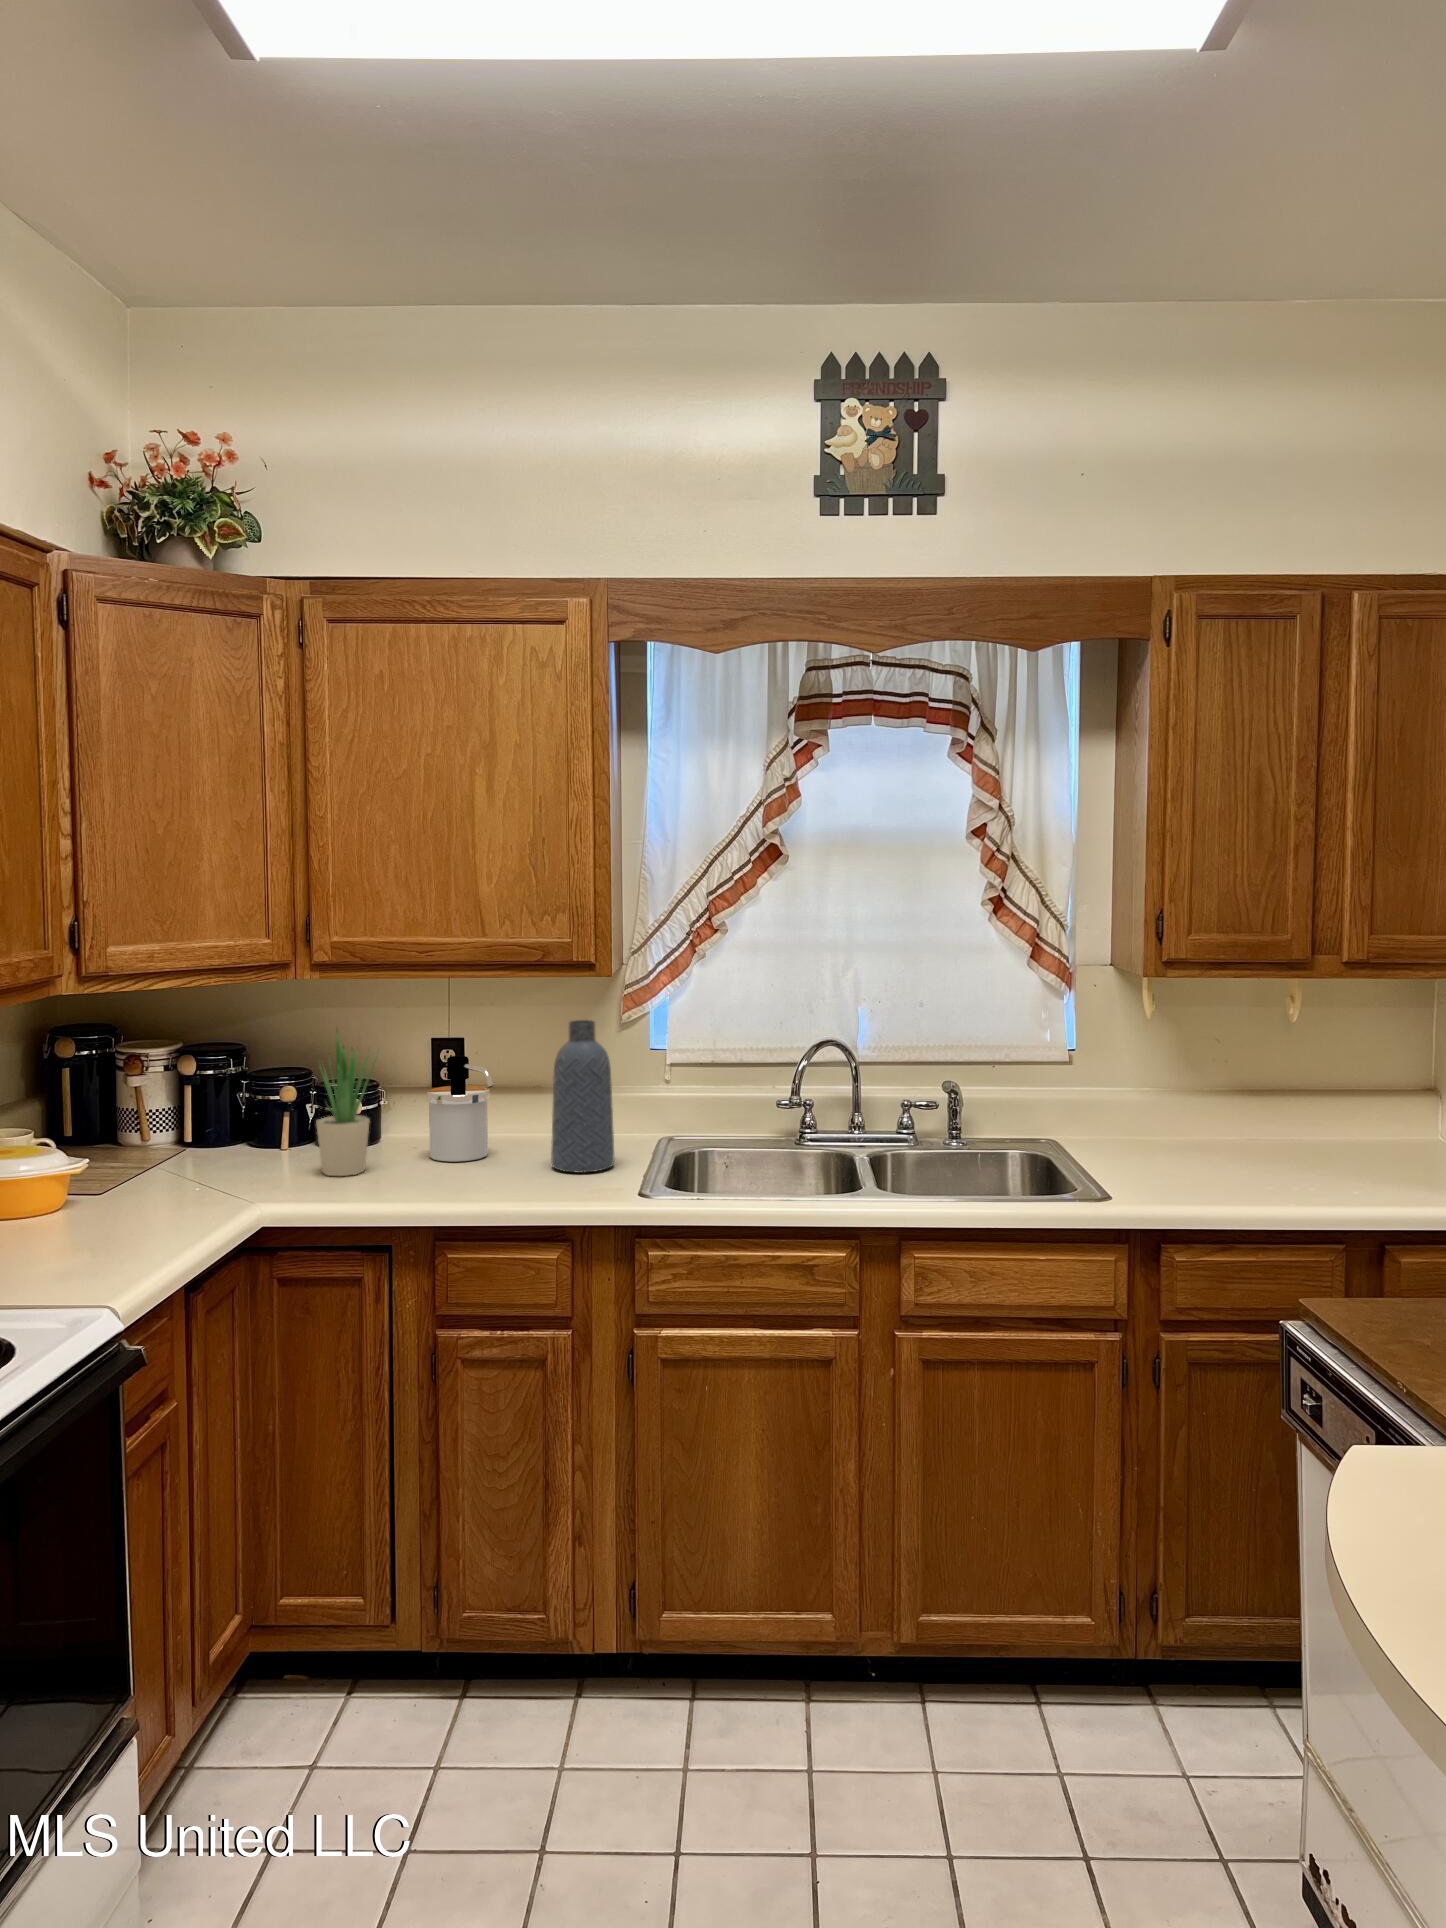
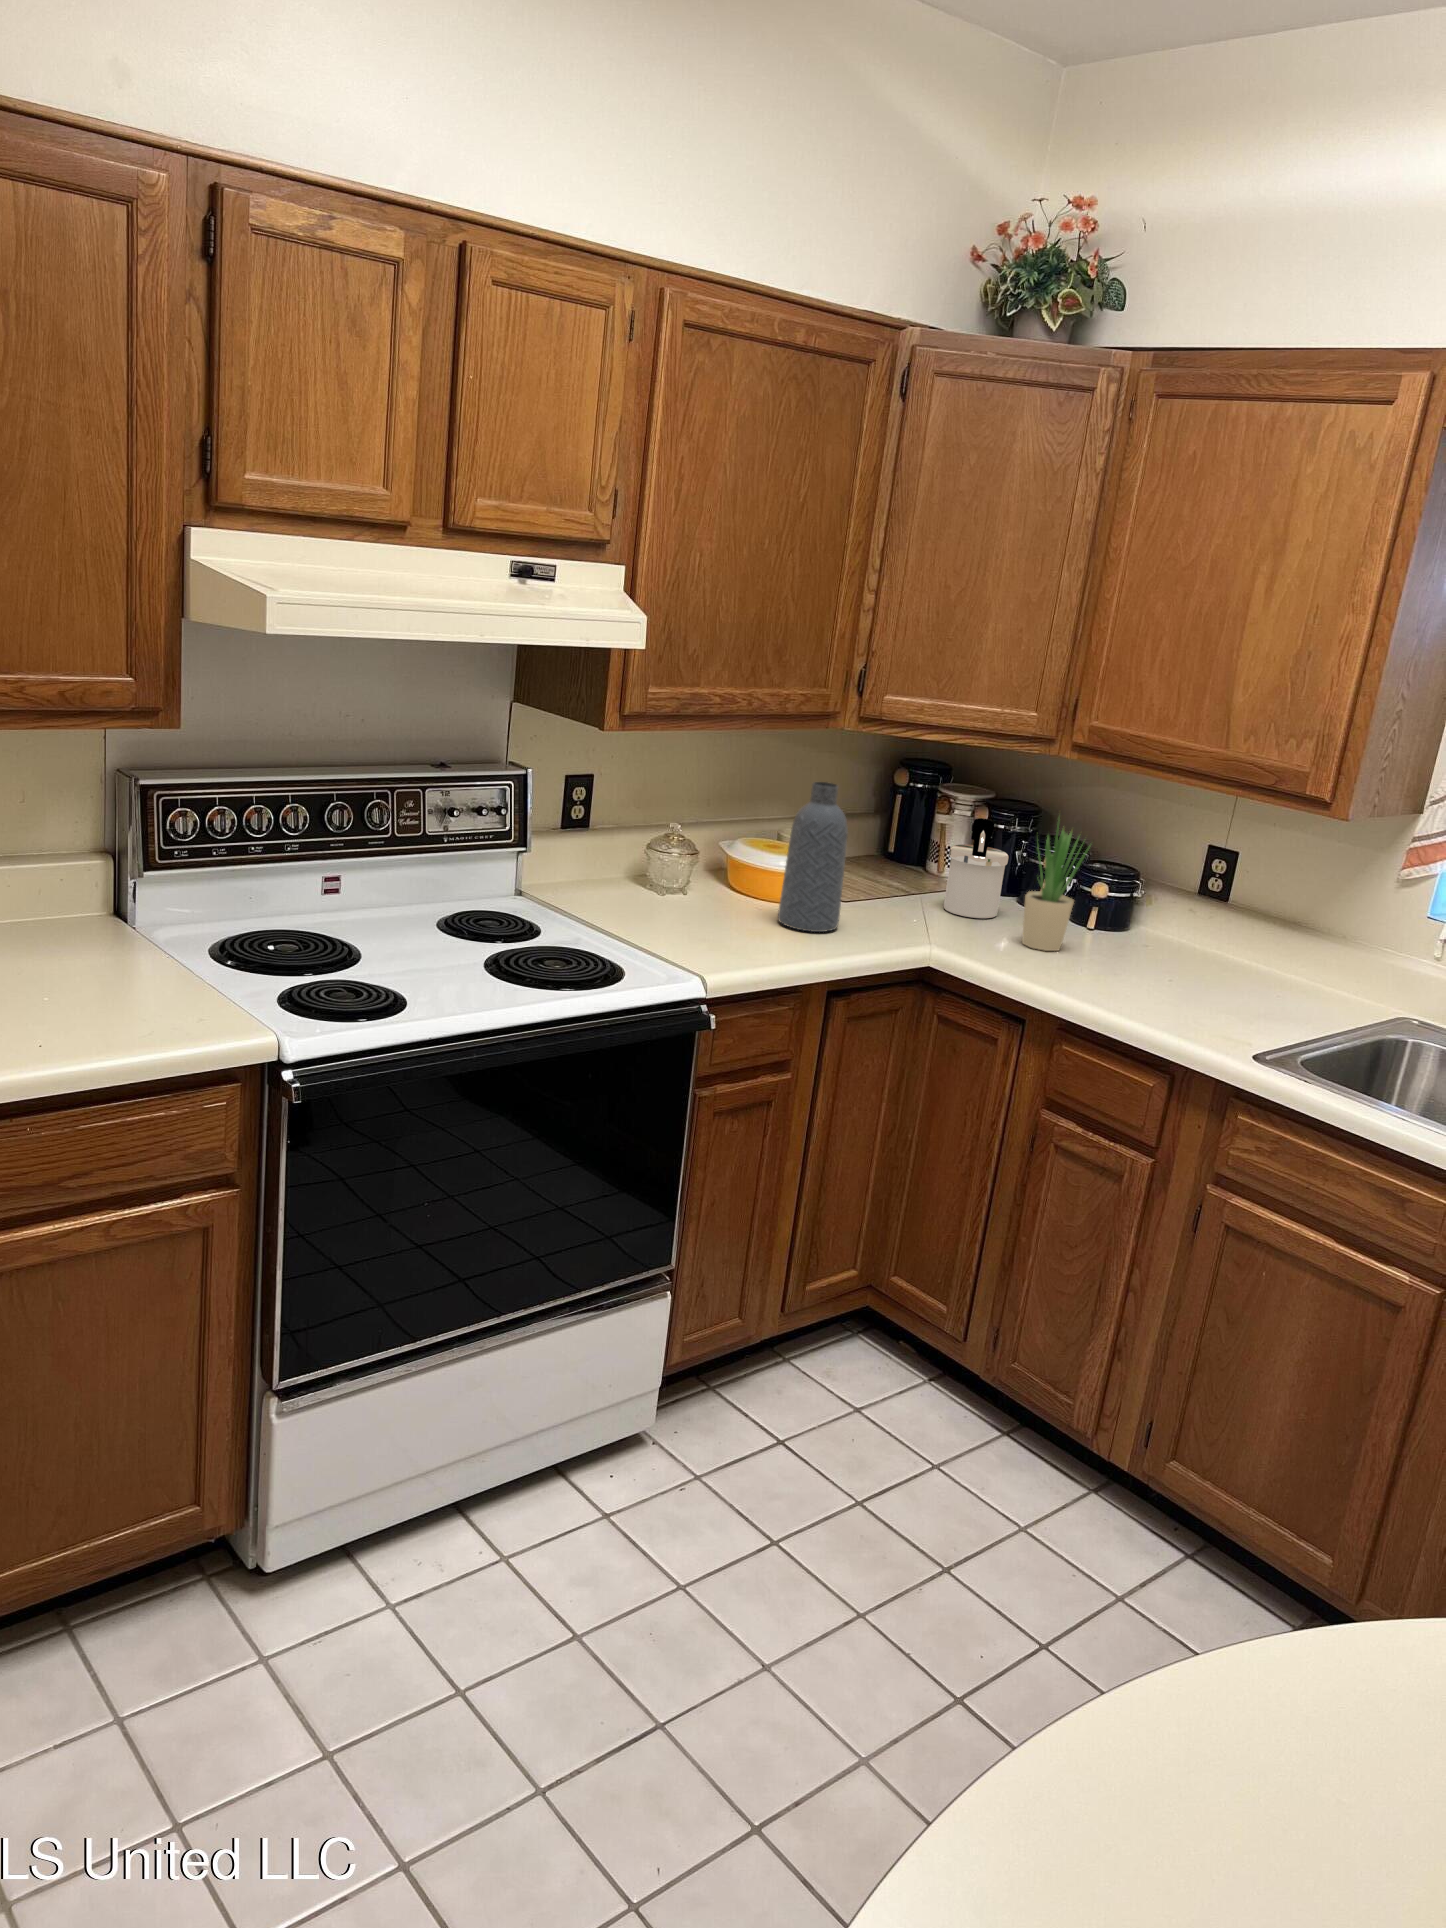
vase: present [551,1020,614,1173] -> present [778,782,848,932]
soap dispenser: present [427,1056,493,1162] -> present [944,818,1009,918]

